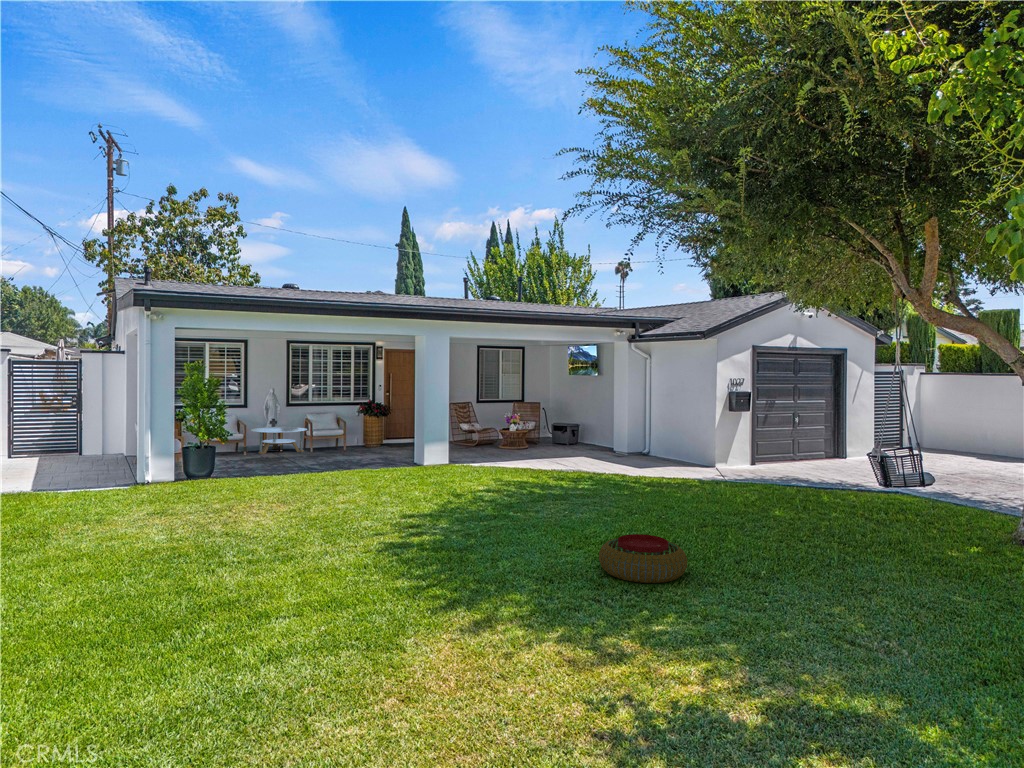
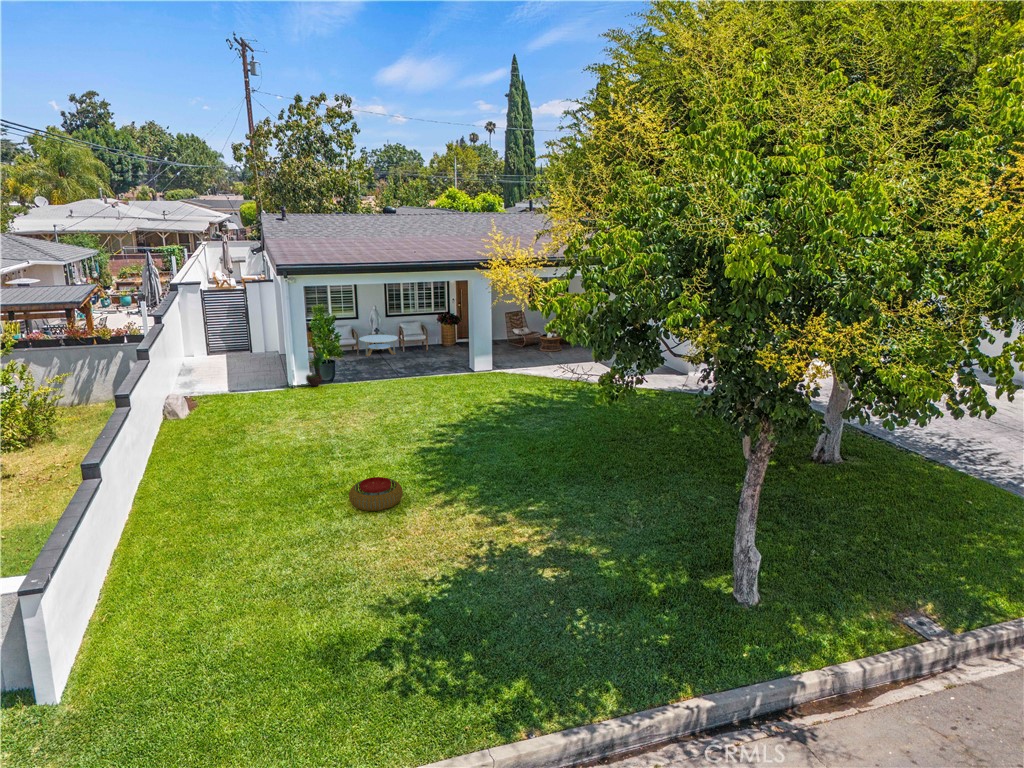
potted tree: none [167,423,205,482] -> present [306,354,324,386]
pouf: present [599,534,687,583] -> present [349,477,403,511]

